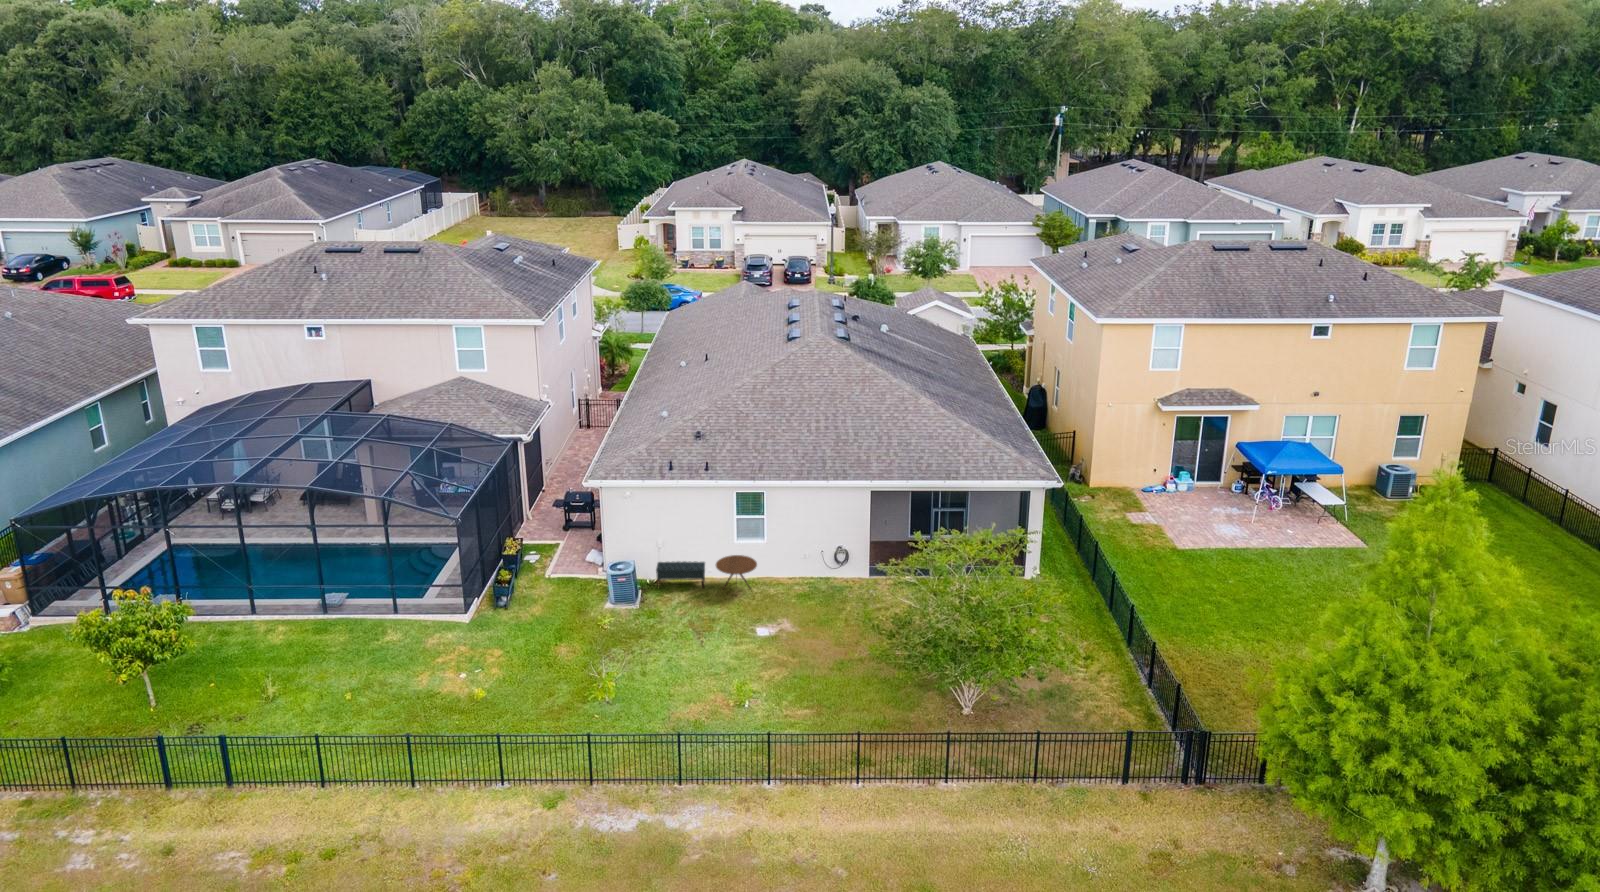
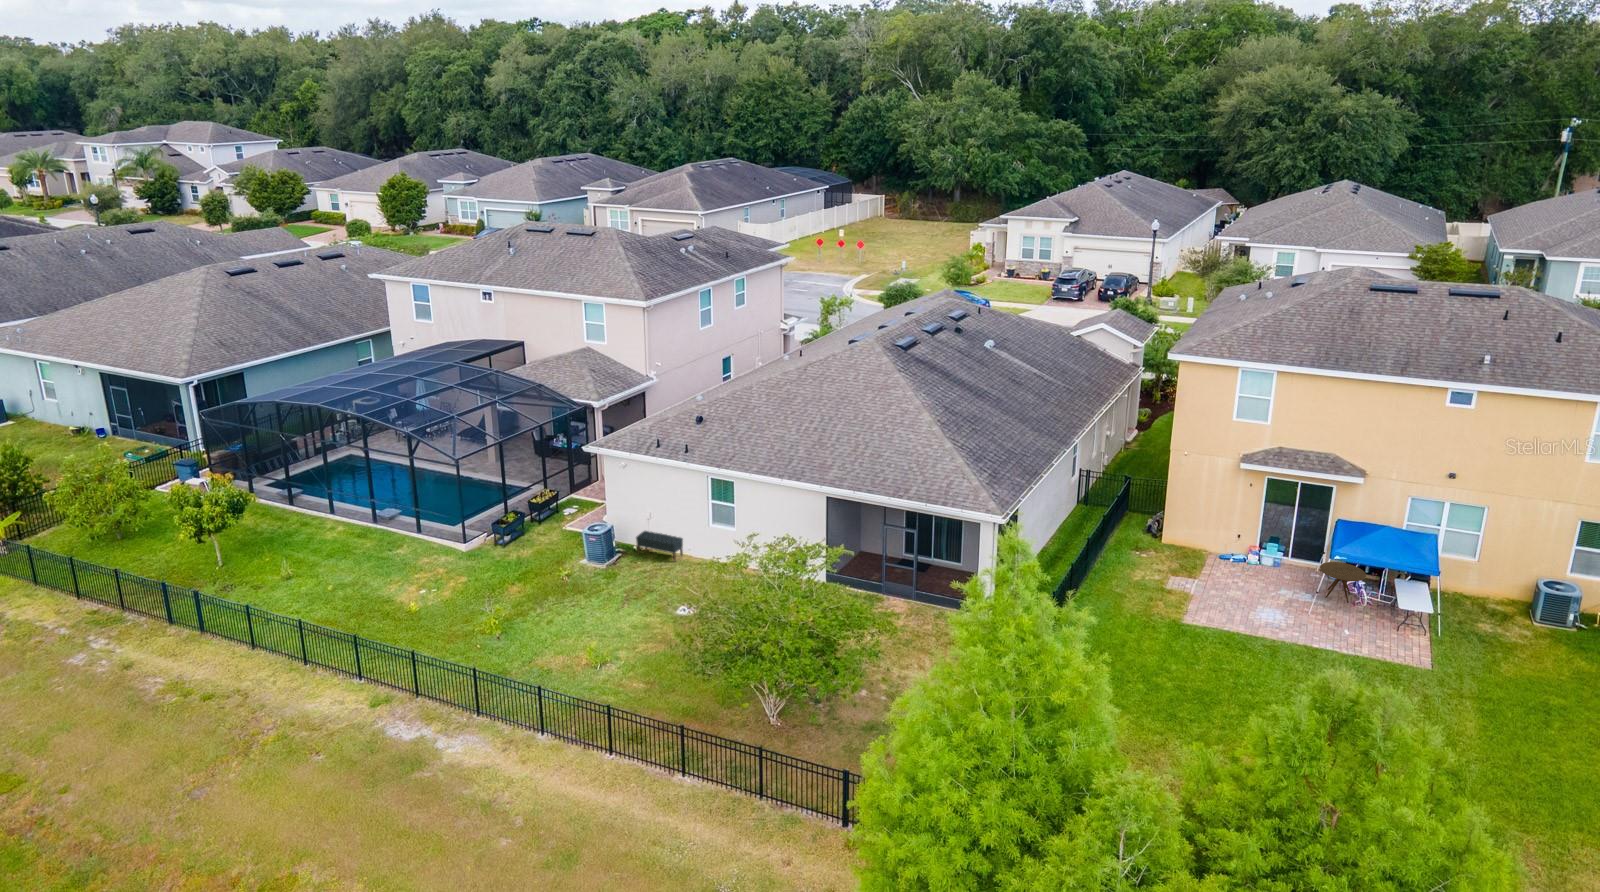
round table: present [716,555,757,587] -> present [1320,562,1366,603]

